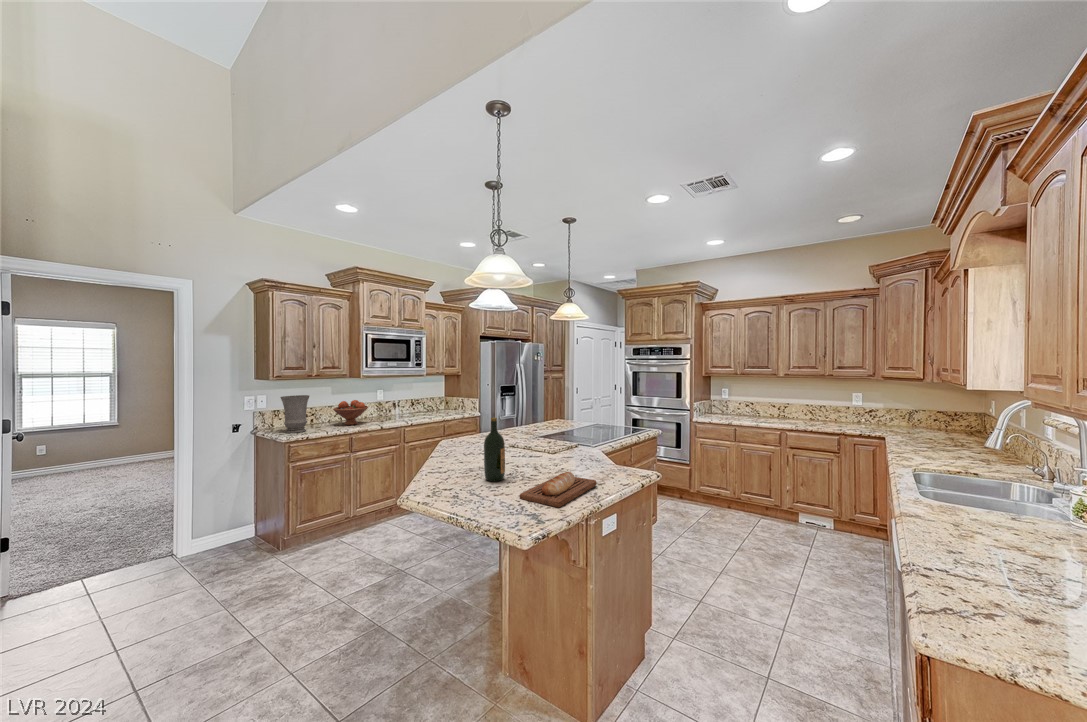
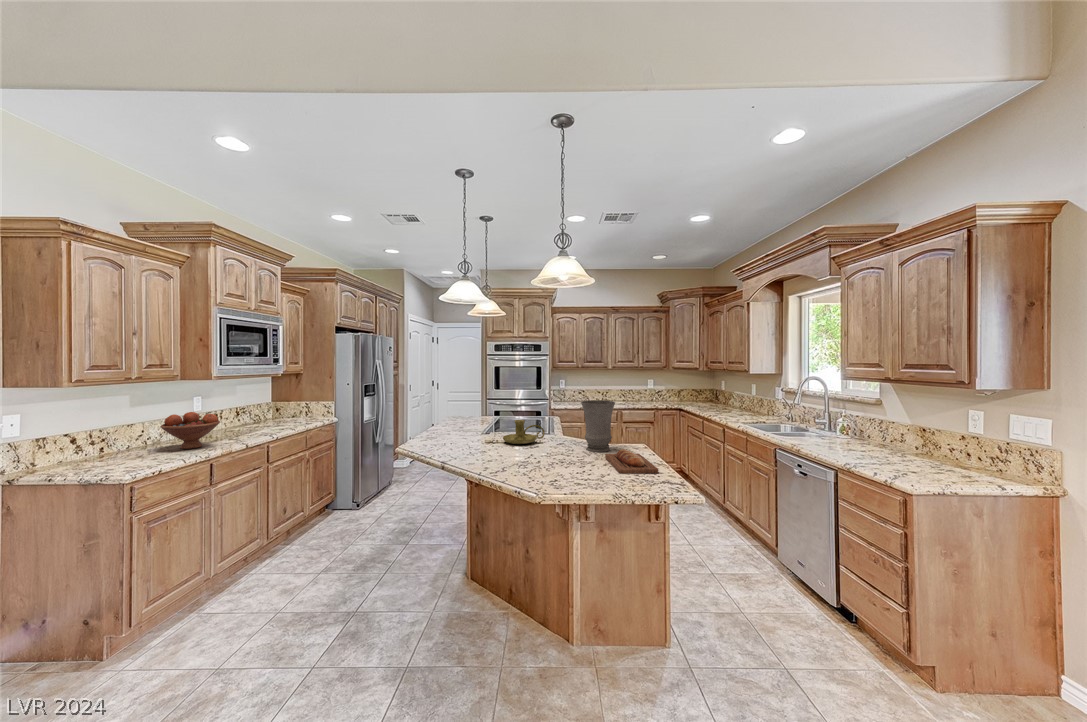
vase: present [280,395,309,433] -> present [581,400,615,452]
wine bottle: present [484,418,505,481] -> none [554,409,574,468]
candle holder: none [515,426,555,451] -> present [503,420,545,444]

